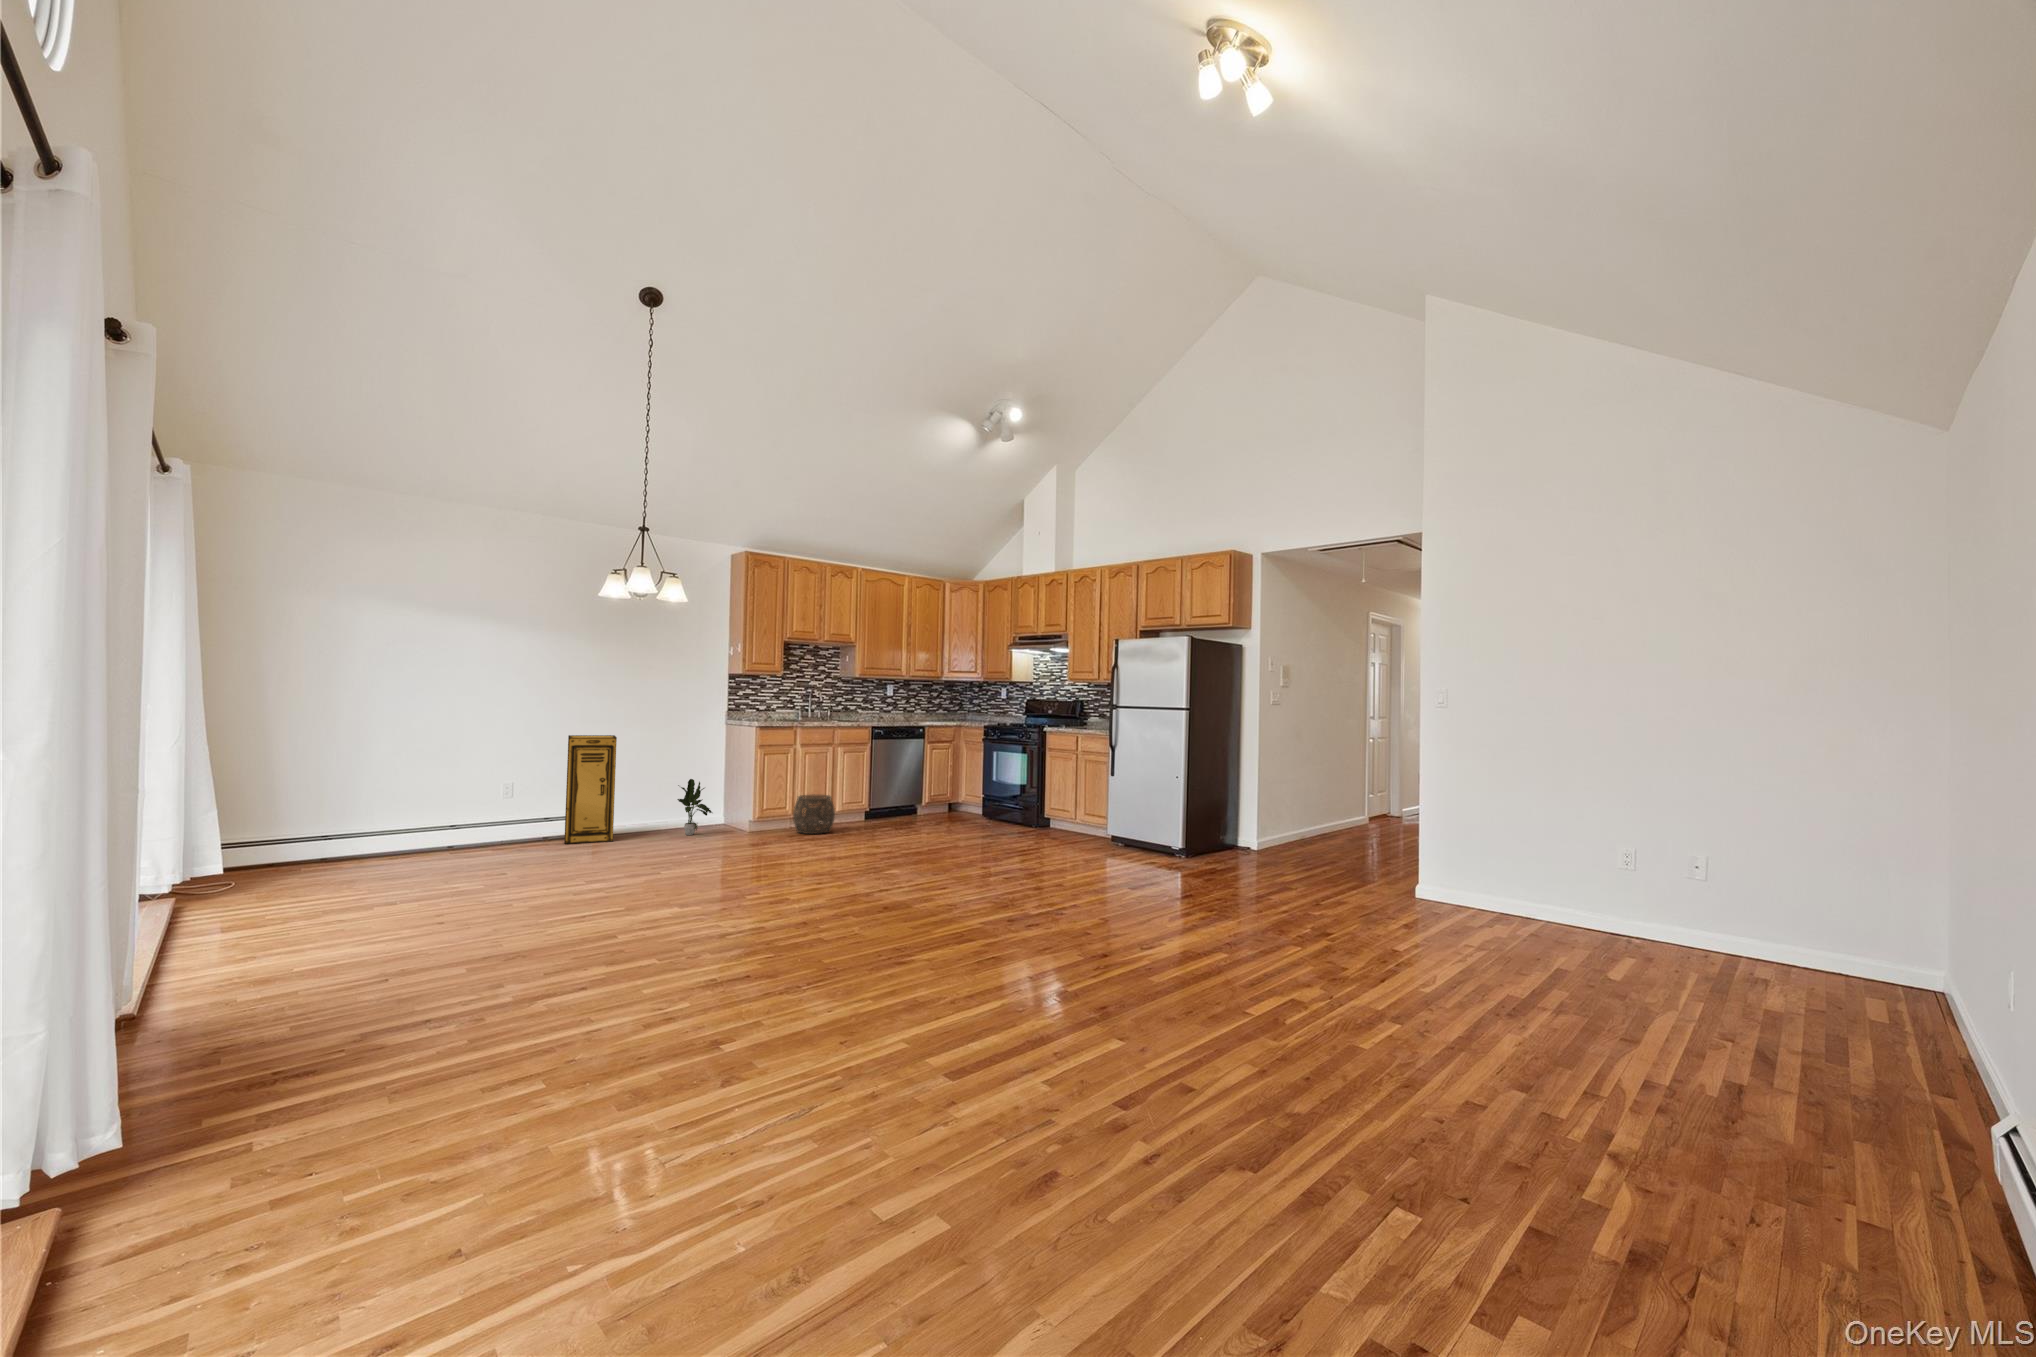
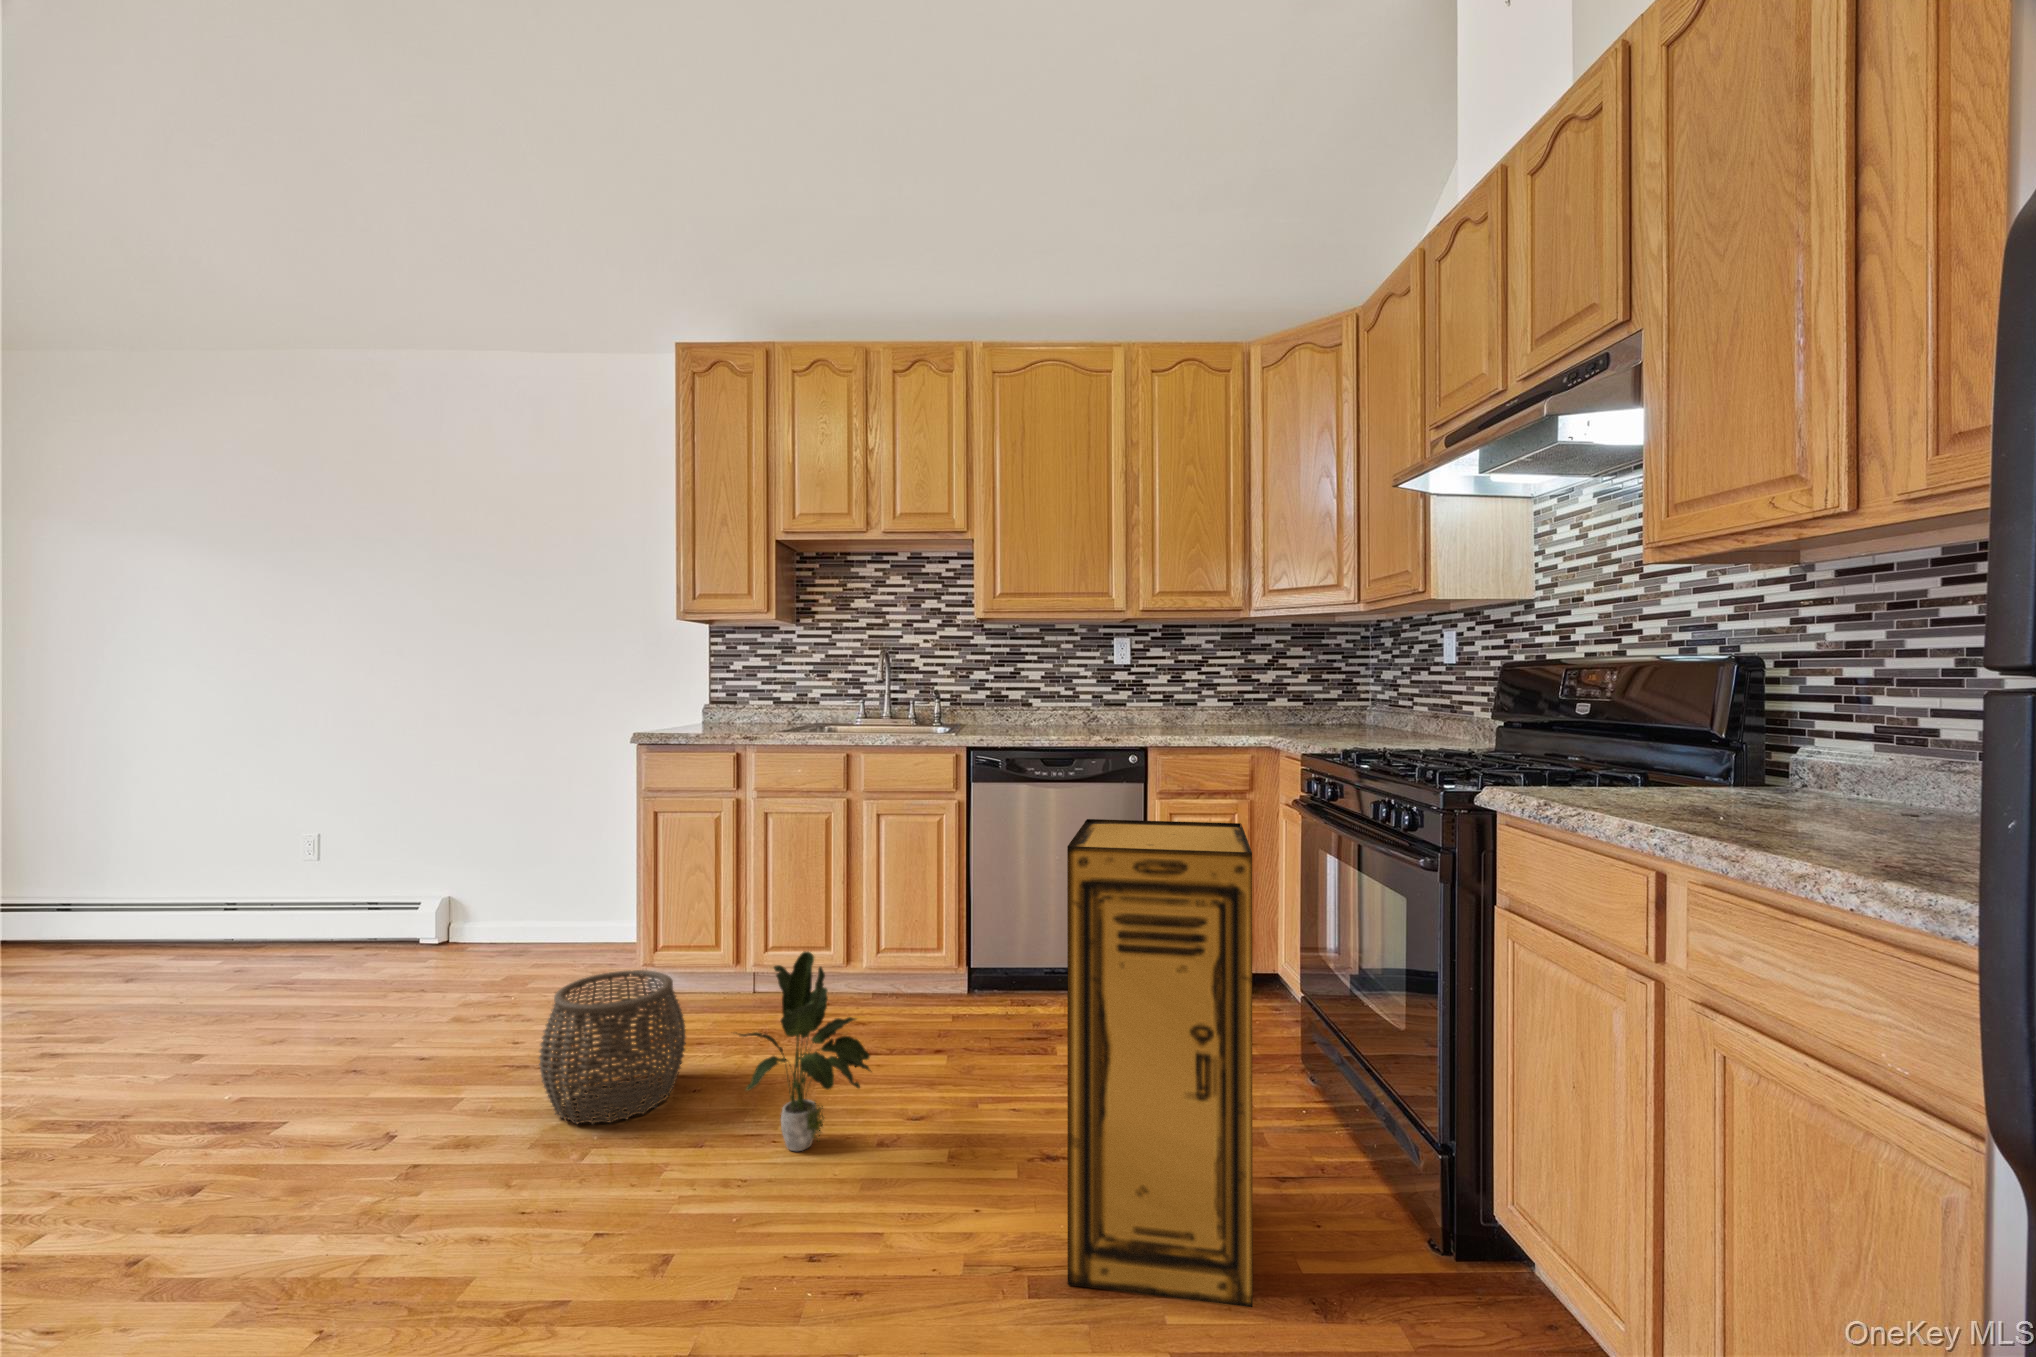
storage cabinet: present [565,735,617,844] -> present [1067,819,1253,1307]
potted plant: present [677,779,712,835] -> present [740,951,872,1151]

